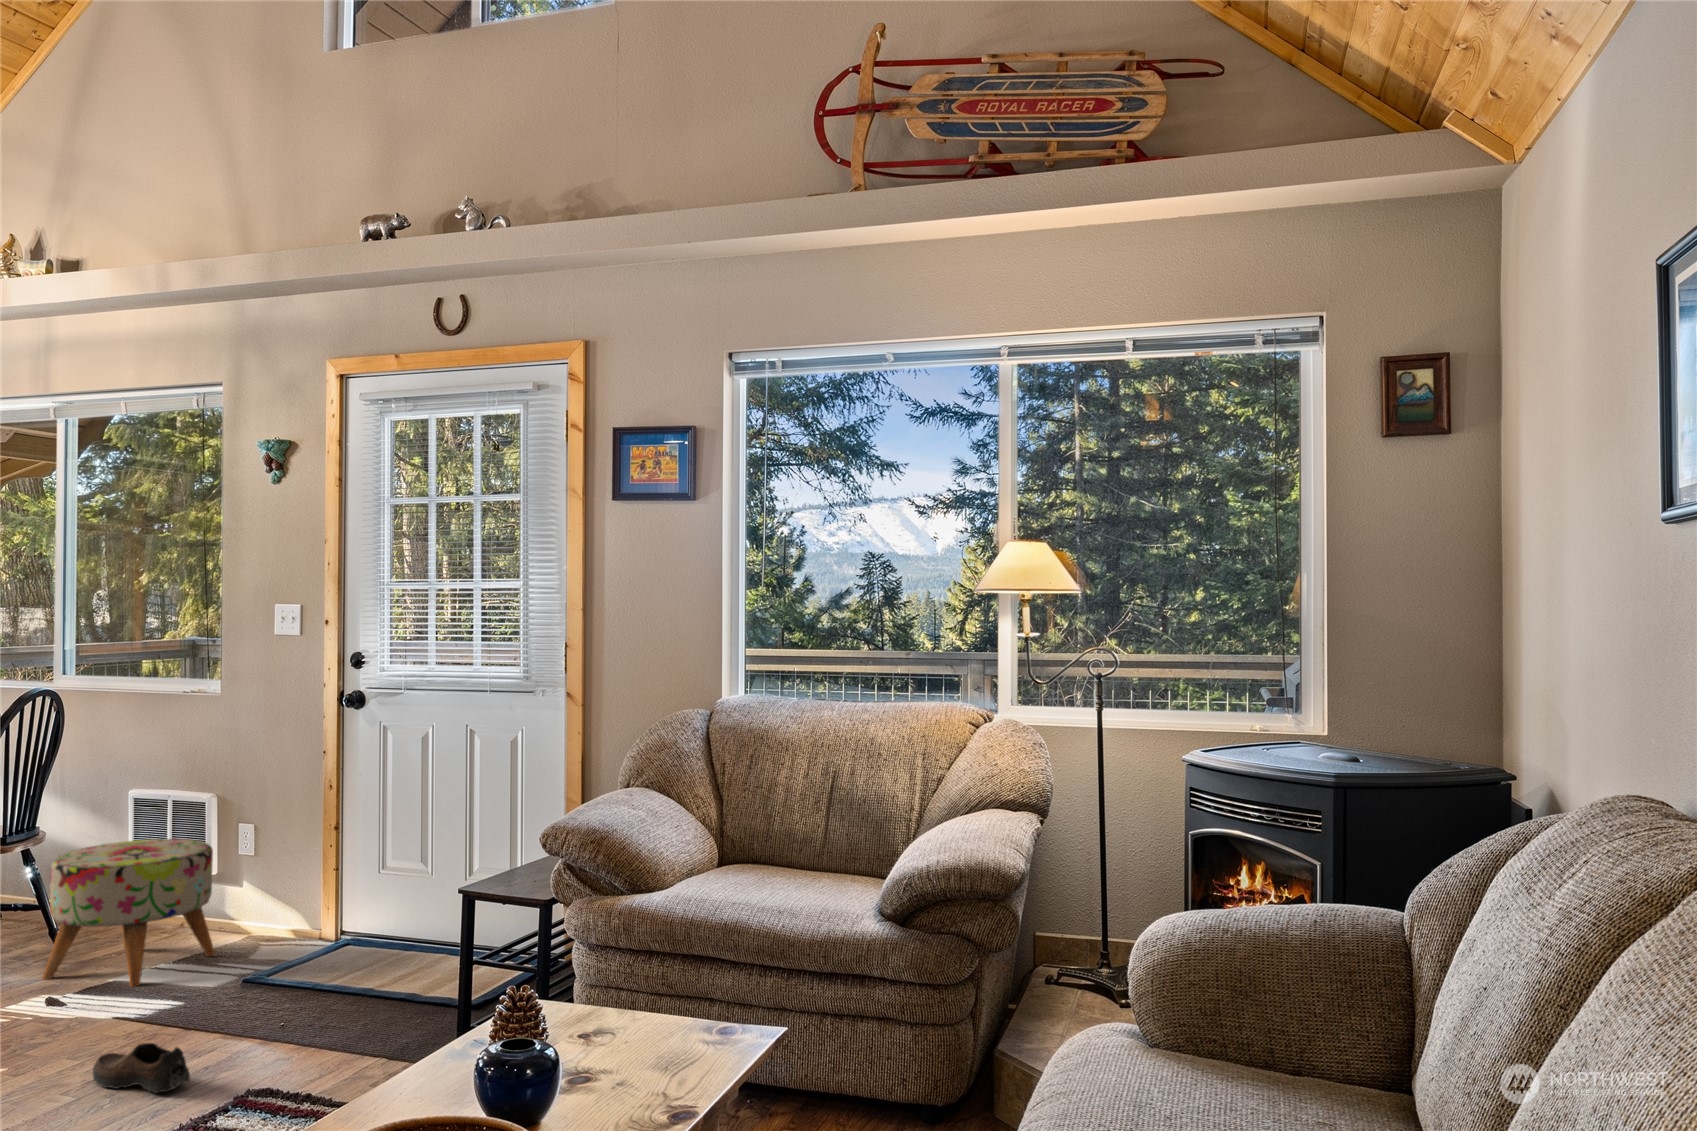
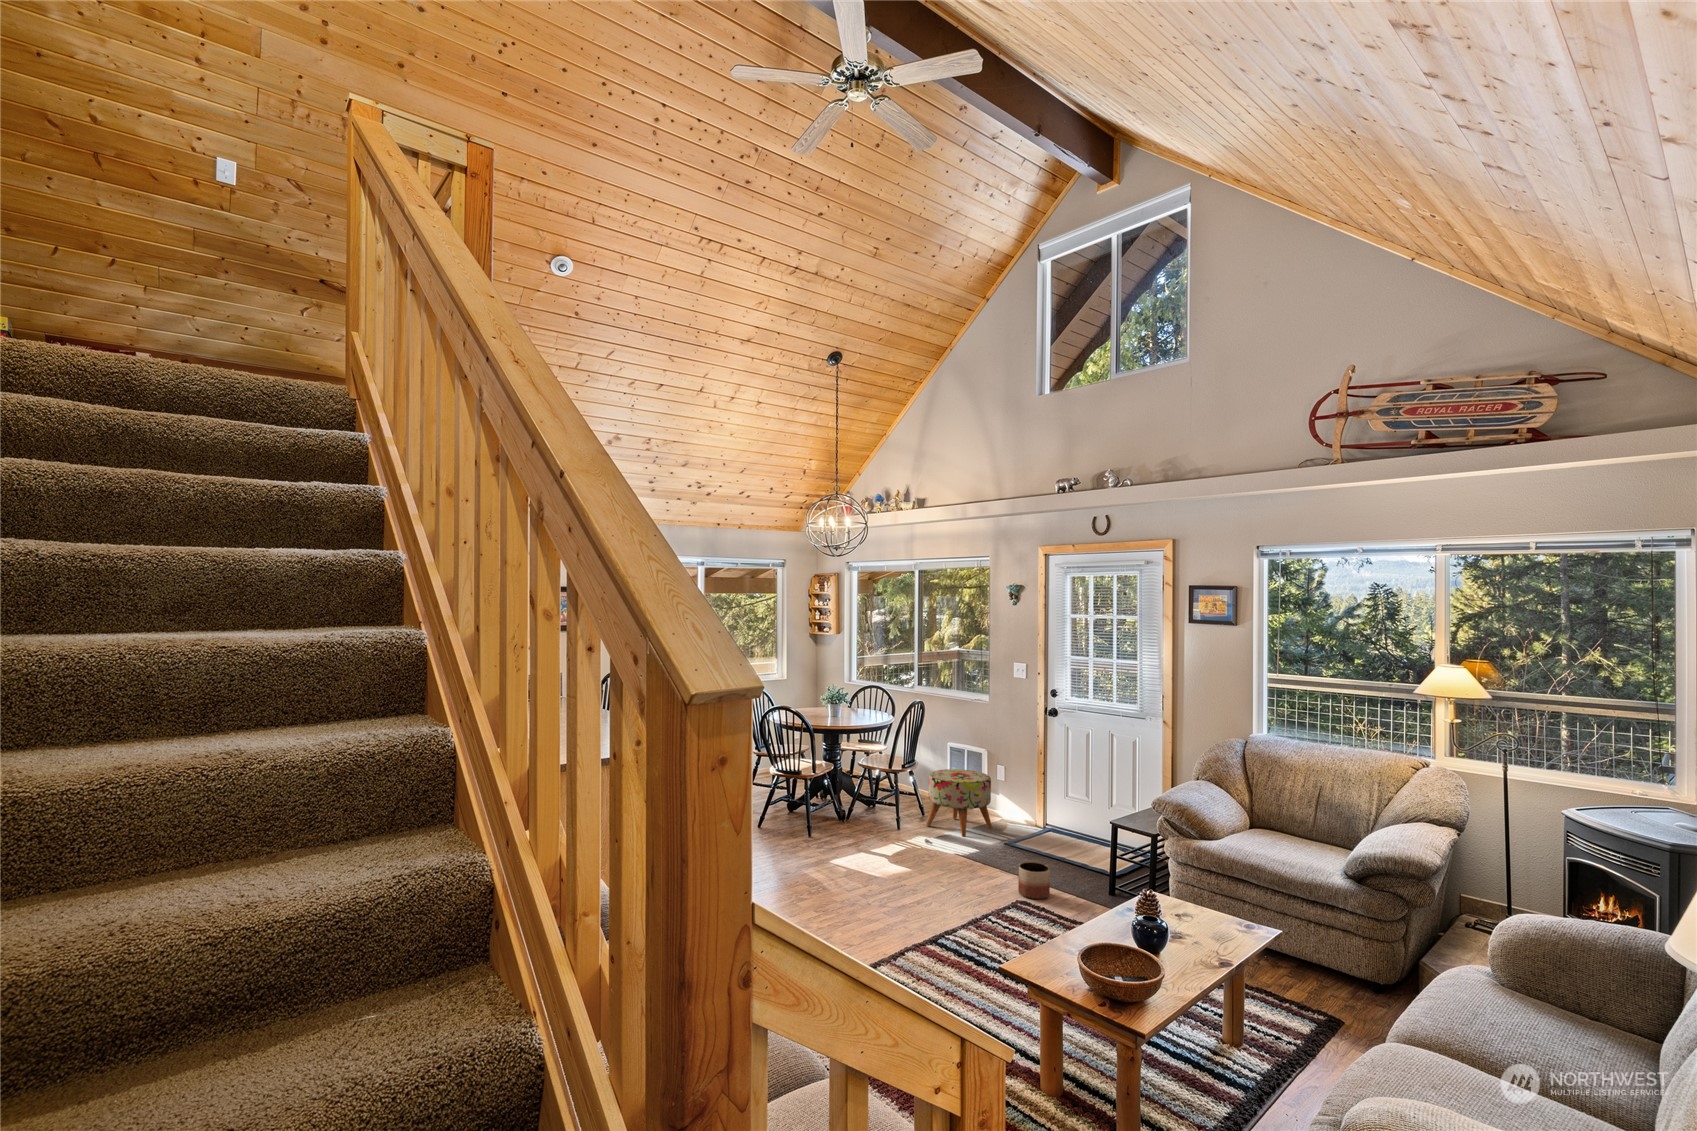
planter: none [224,1015,304,1103] -> present [1018,862,1050,899]
shoe: present [93,1043,190,1093] -> none [965,864,1004,886]

